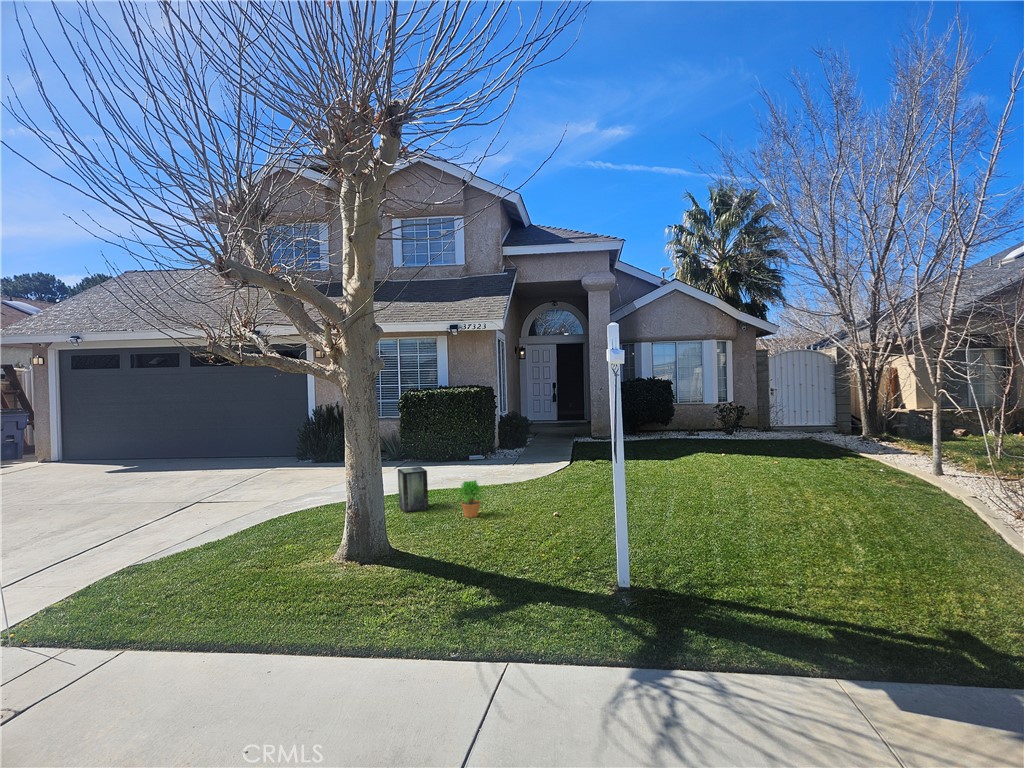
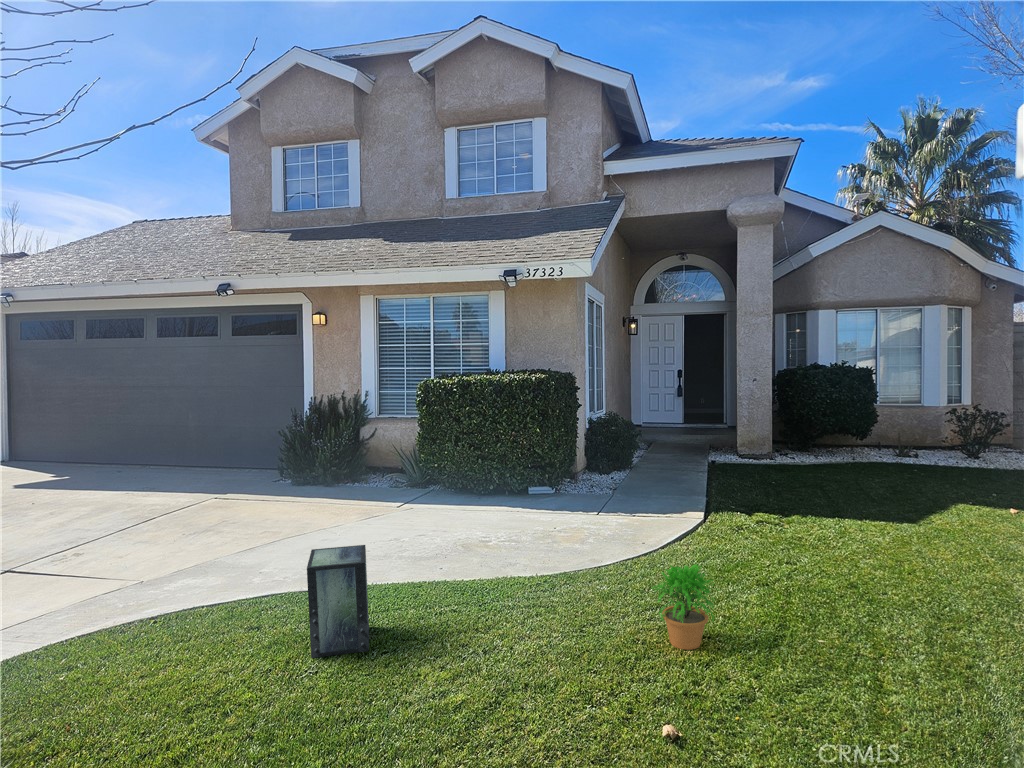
potted plant: present [459,480,482,517] -> present [653,564,715,650]

